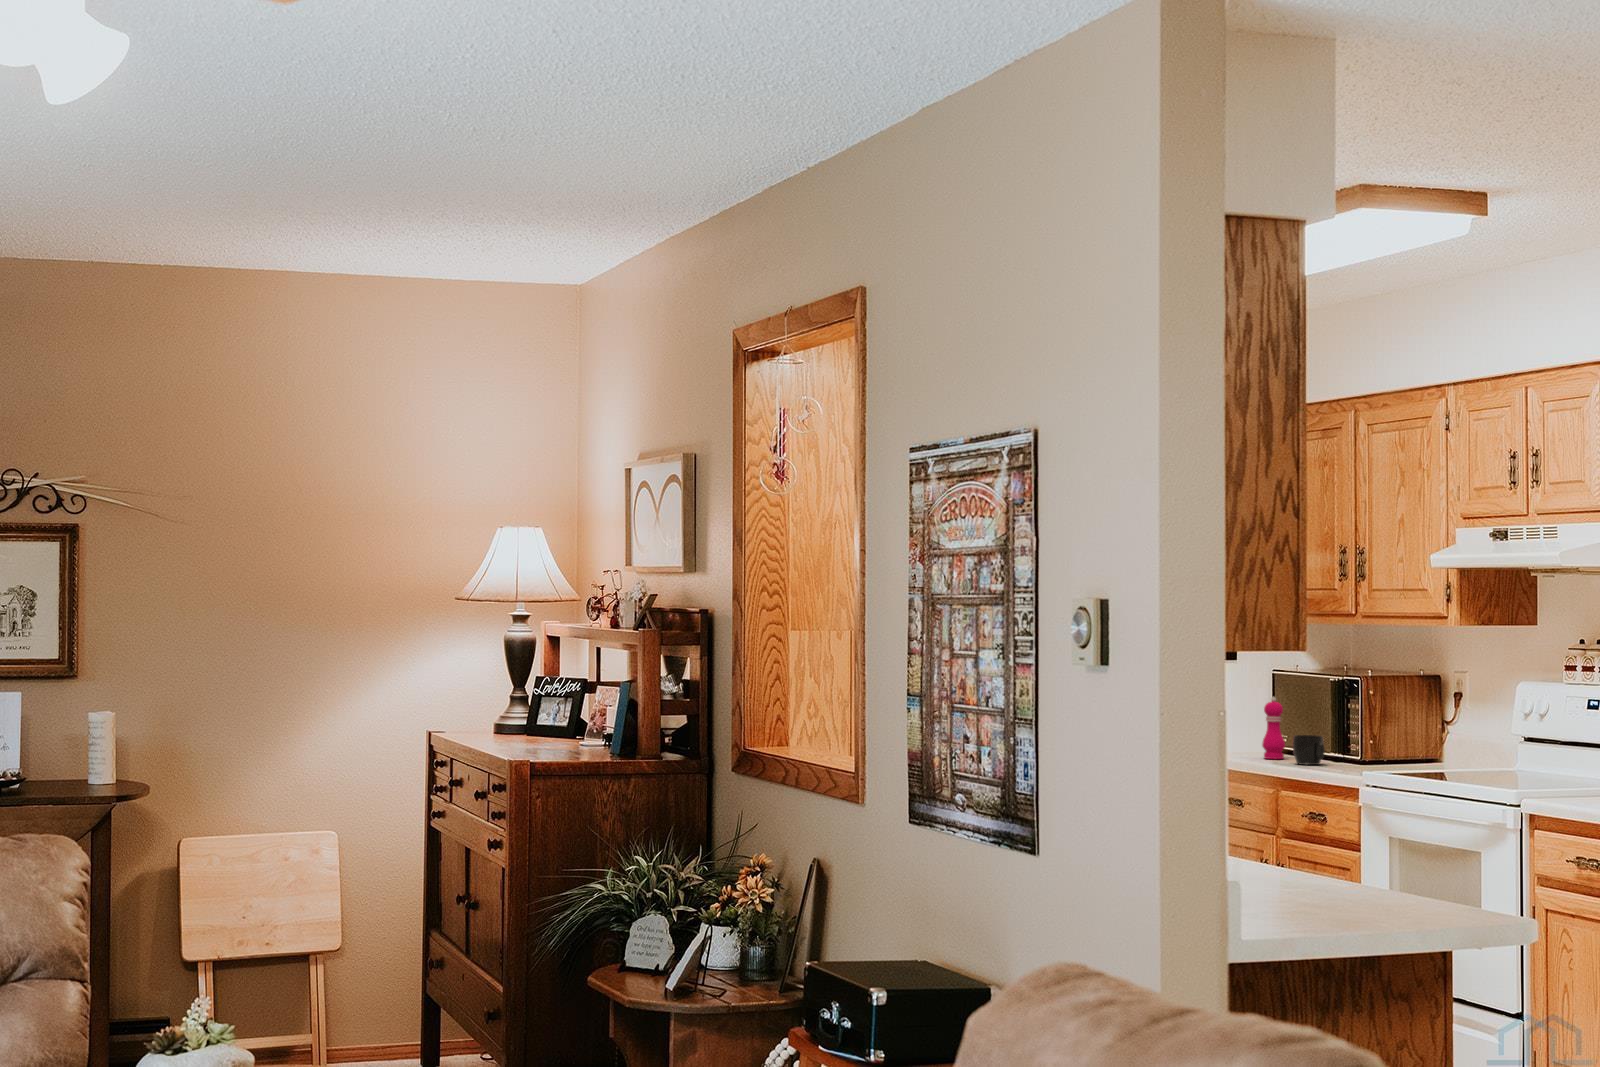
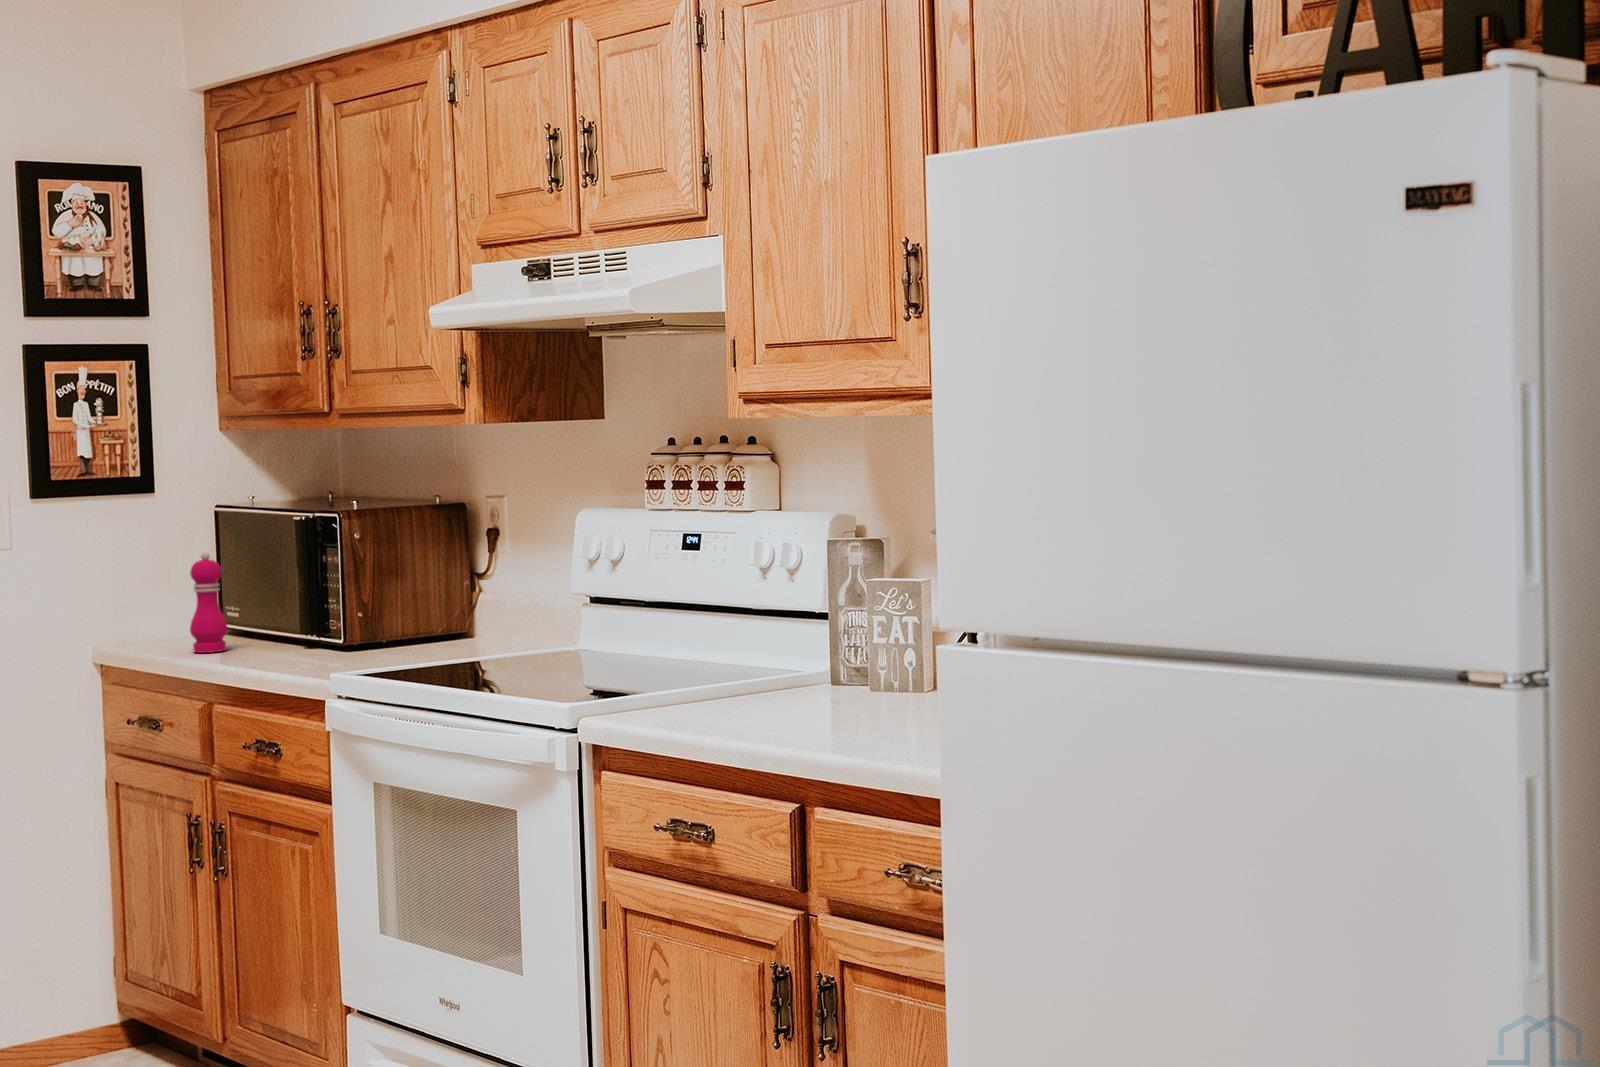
mug: present [1292,735,1325,765] -> none [230,612,281,662]

